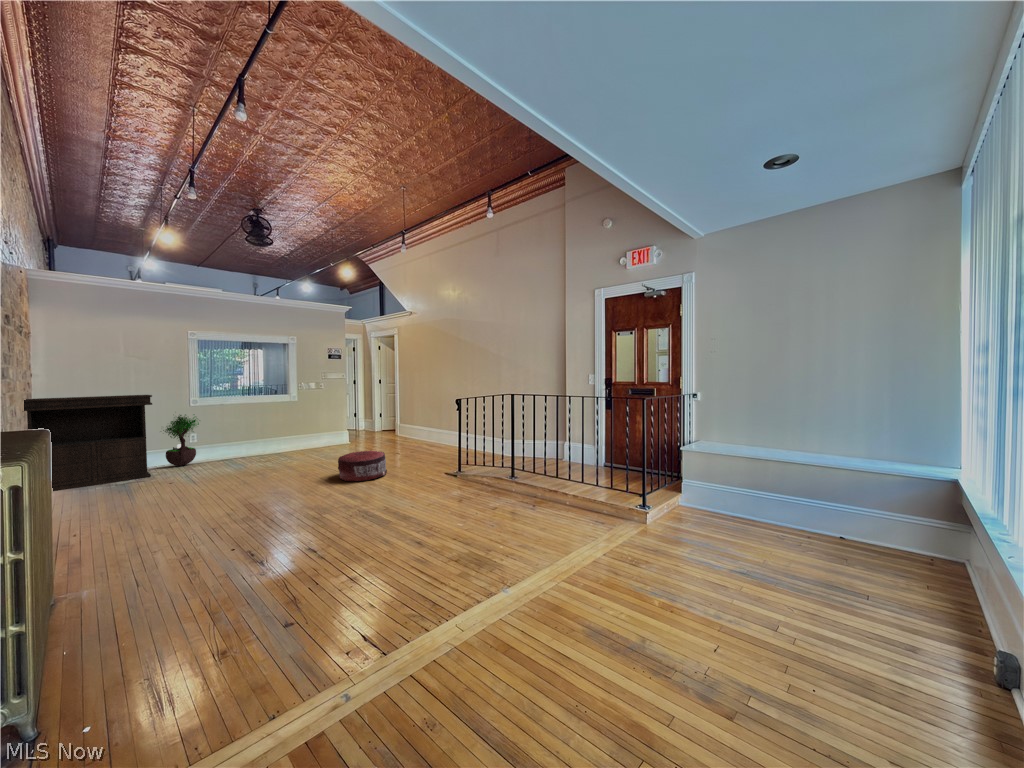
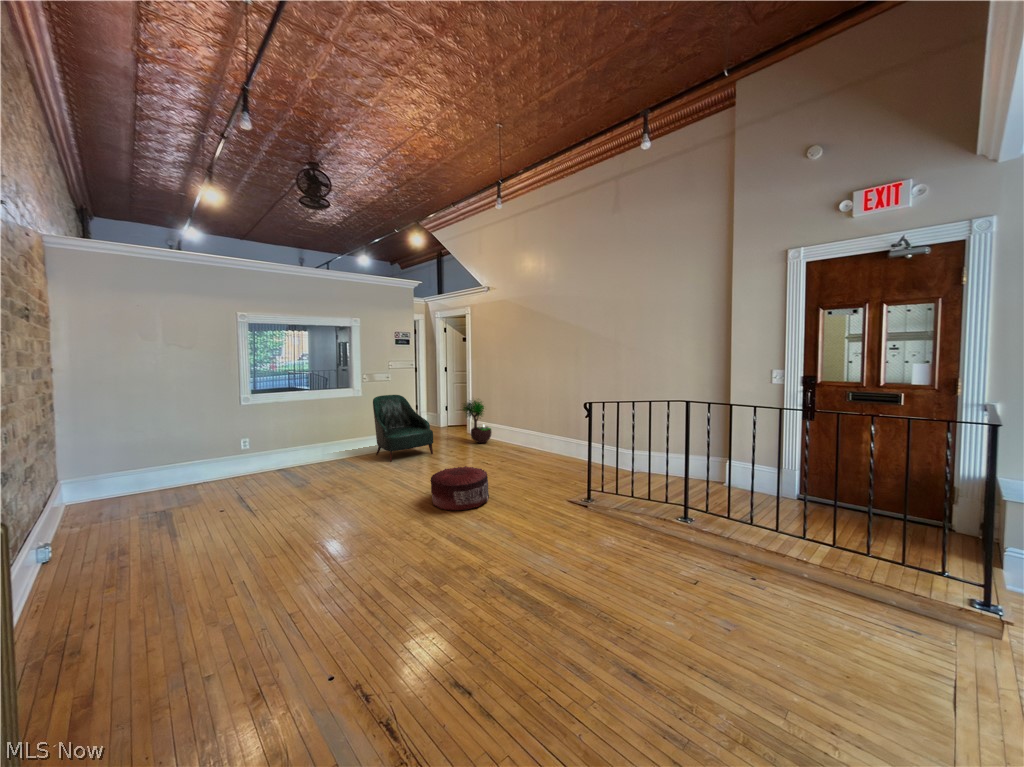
console table: present [24,395,152,491] -> none [48,395,207,524]
armchair: none [306,400,358,455] -> present [373,395,433,462]
potted tree: present [163,415,199,466] -> present [463,400,491,443]

